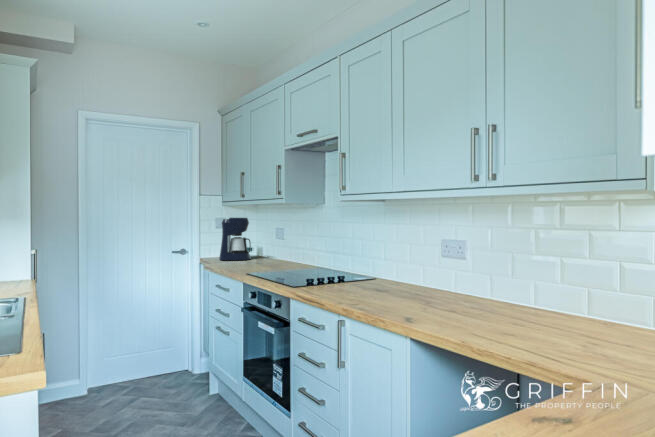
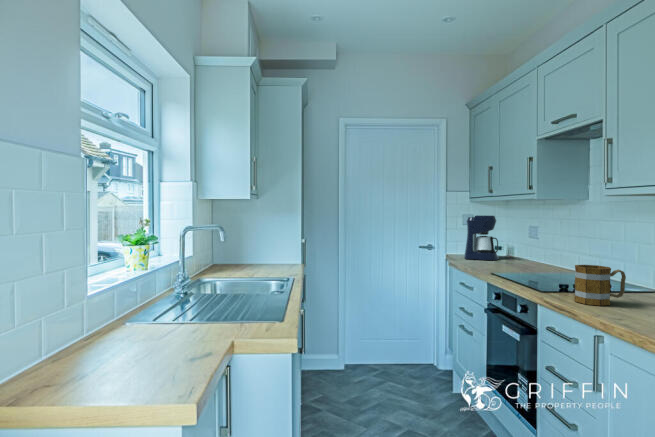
mug: none [320,259,355,294] -> present [574,265,626,306]

